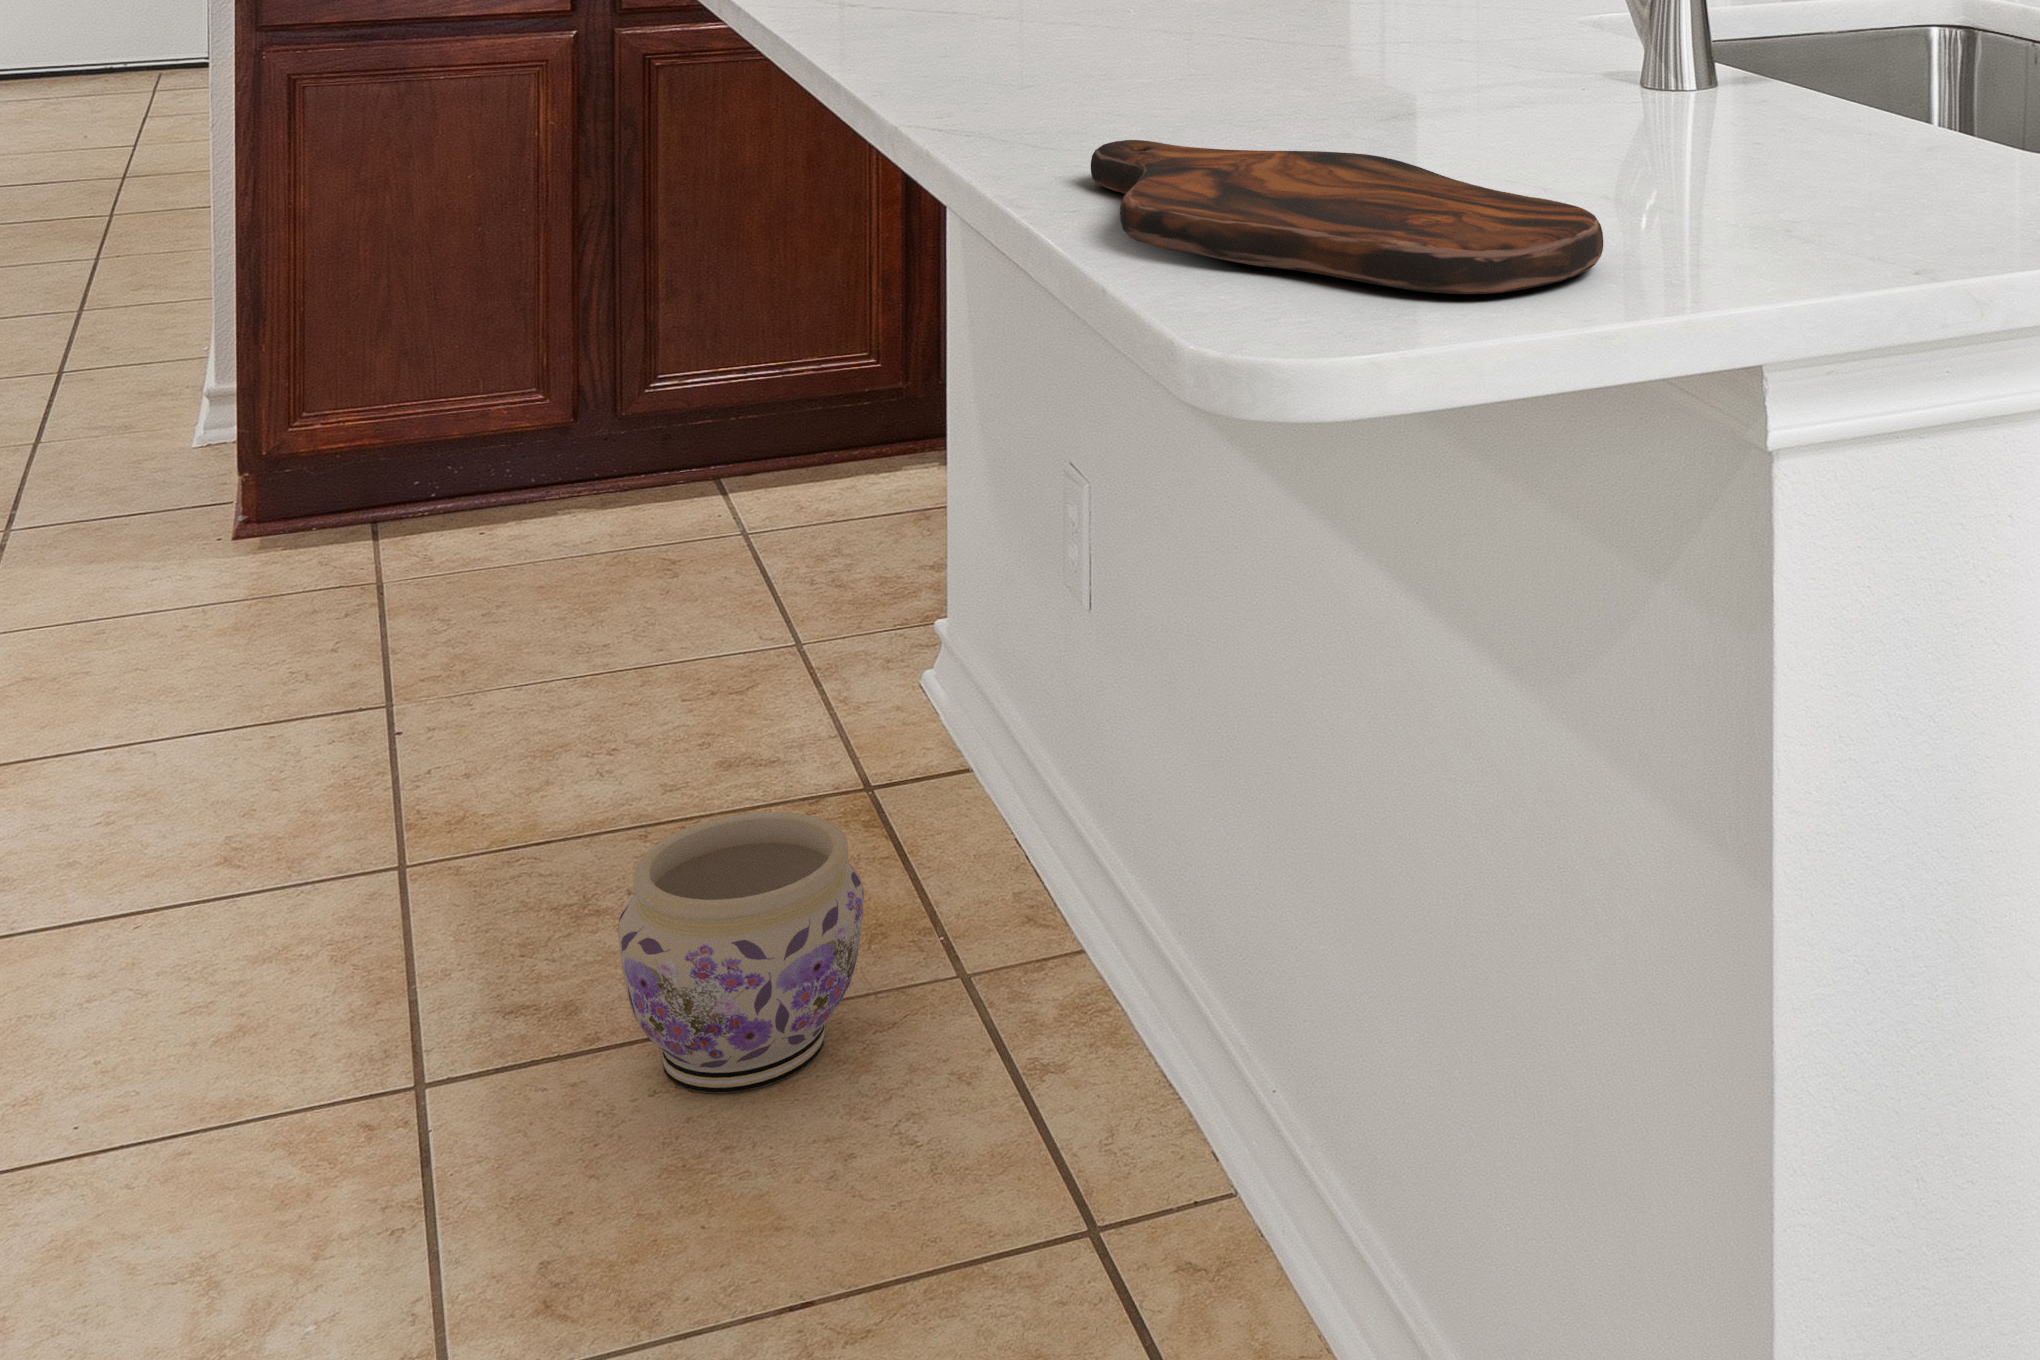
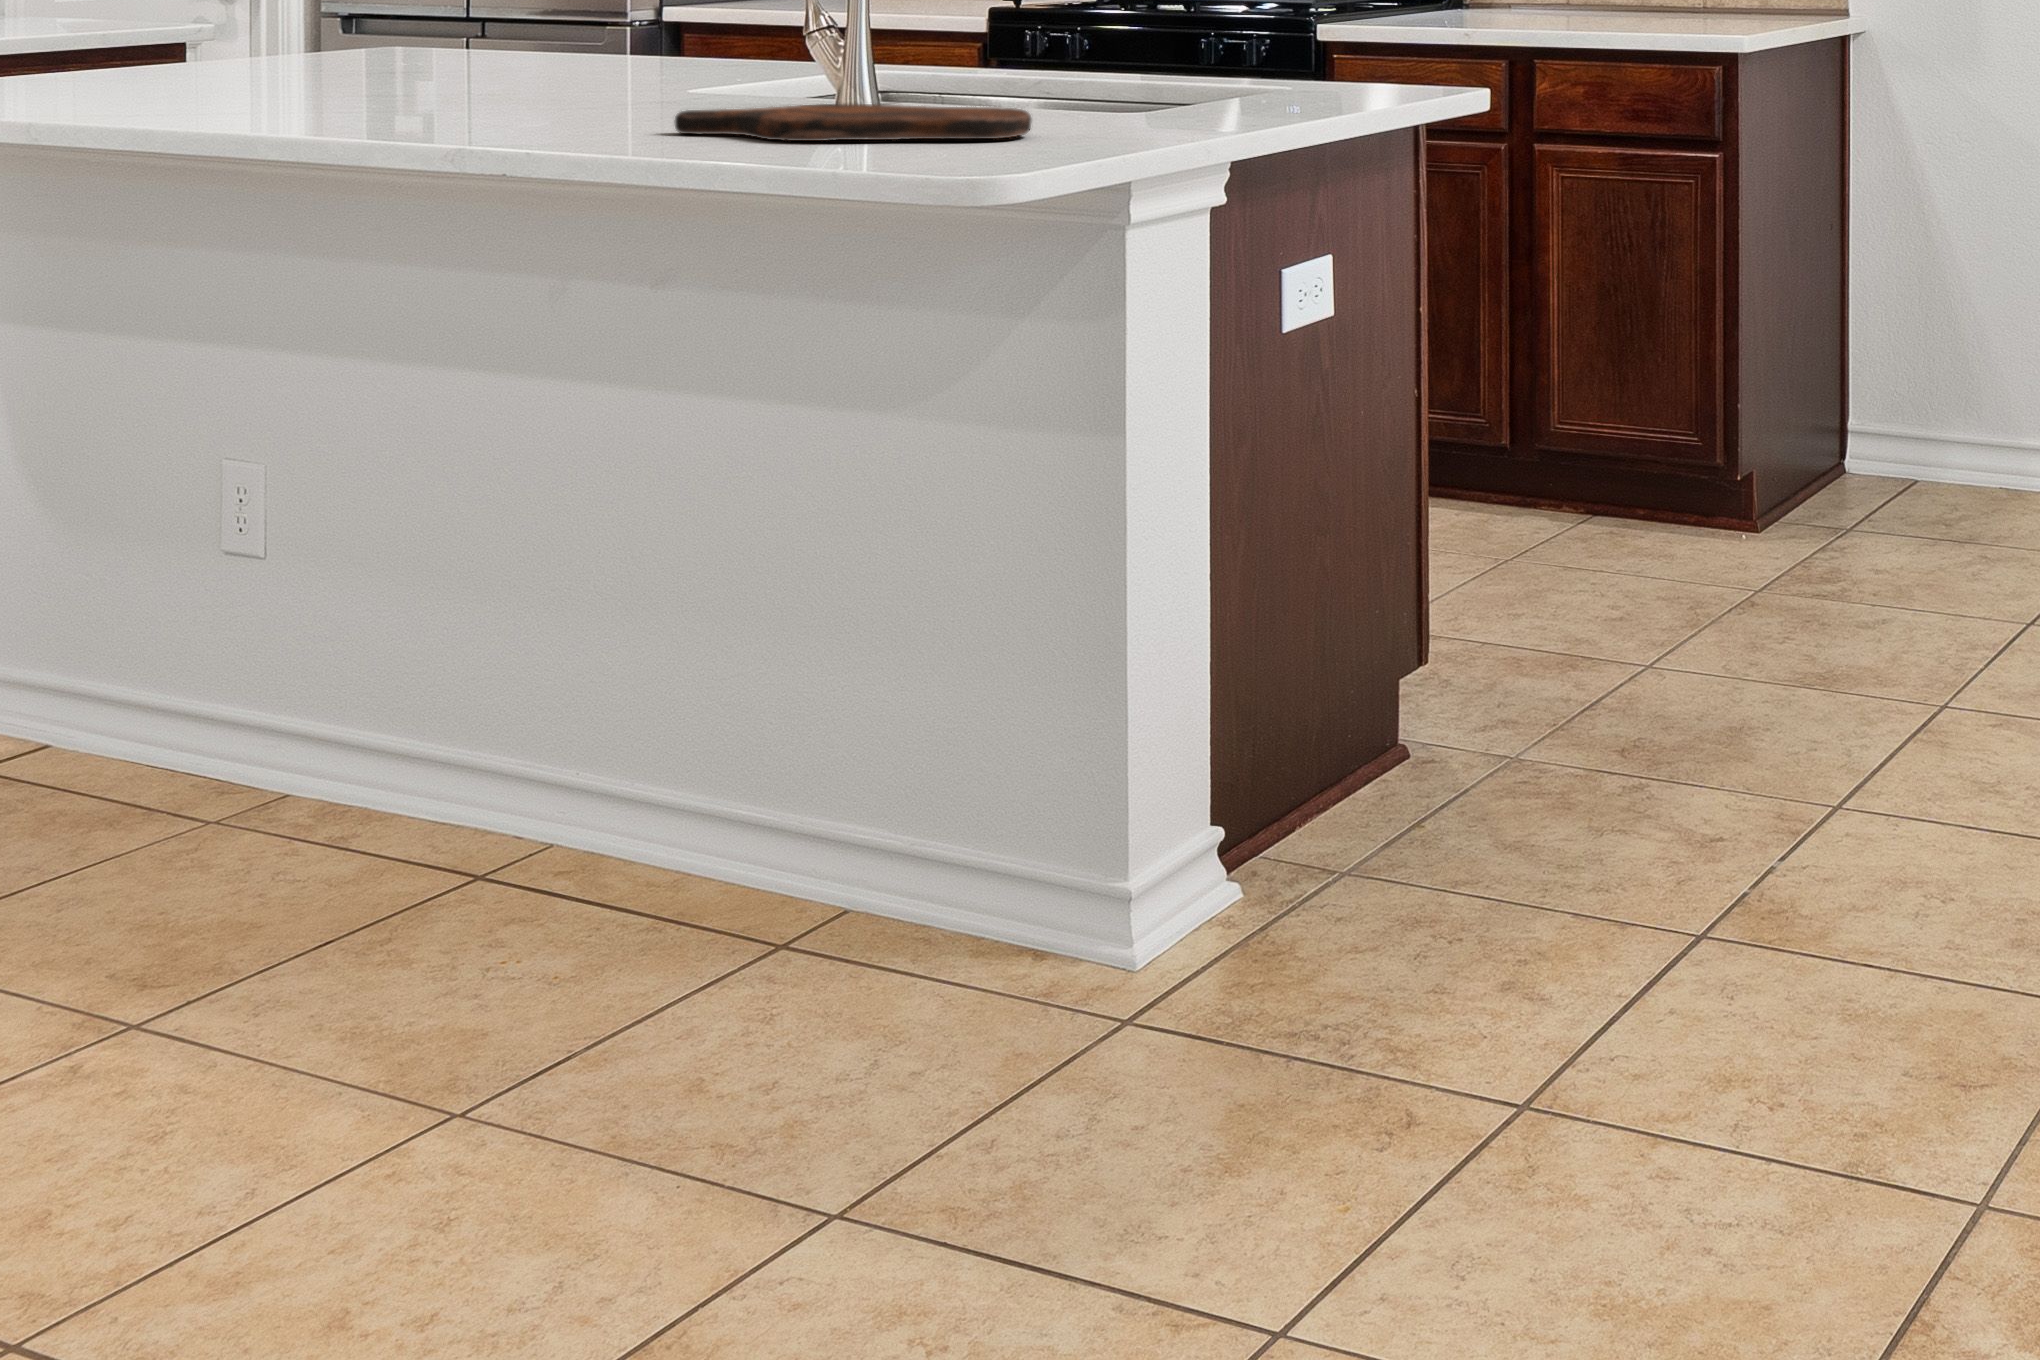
planter: present [618,812,864,1093] -> none [31,693,220,875]

